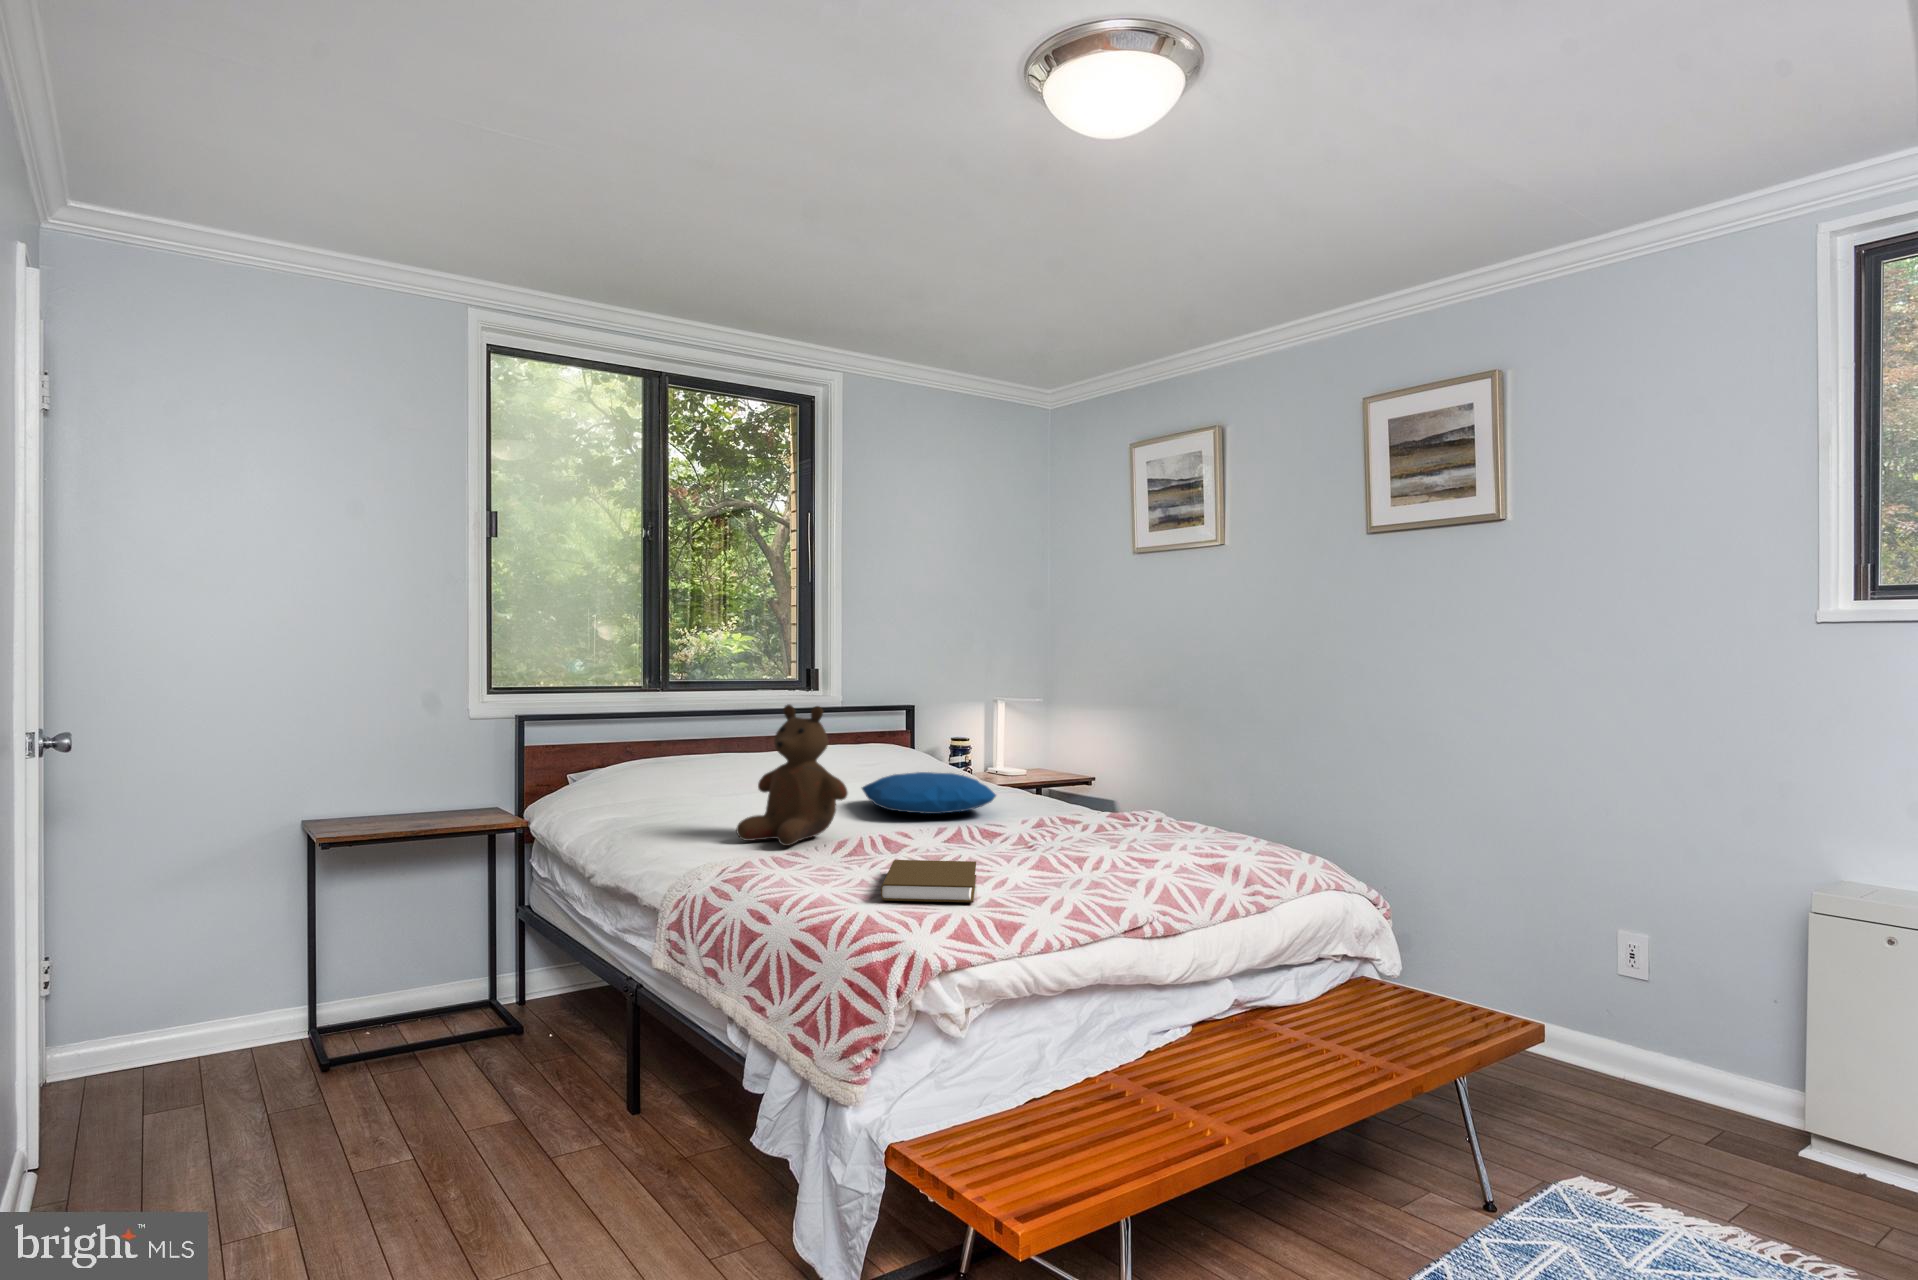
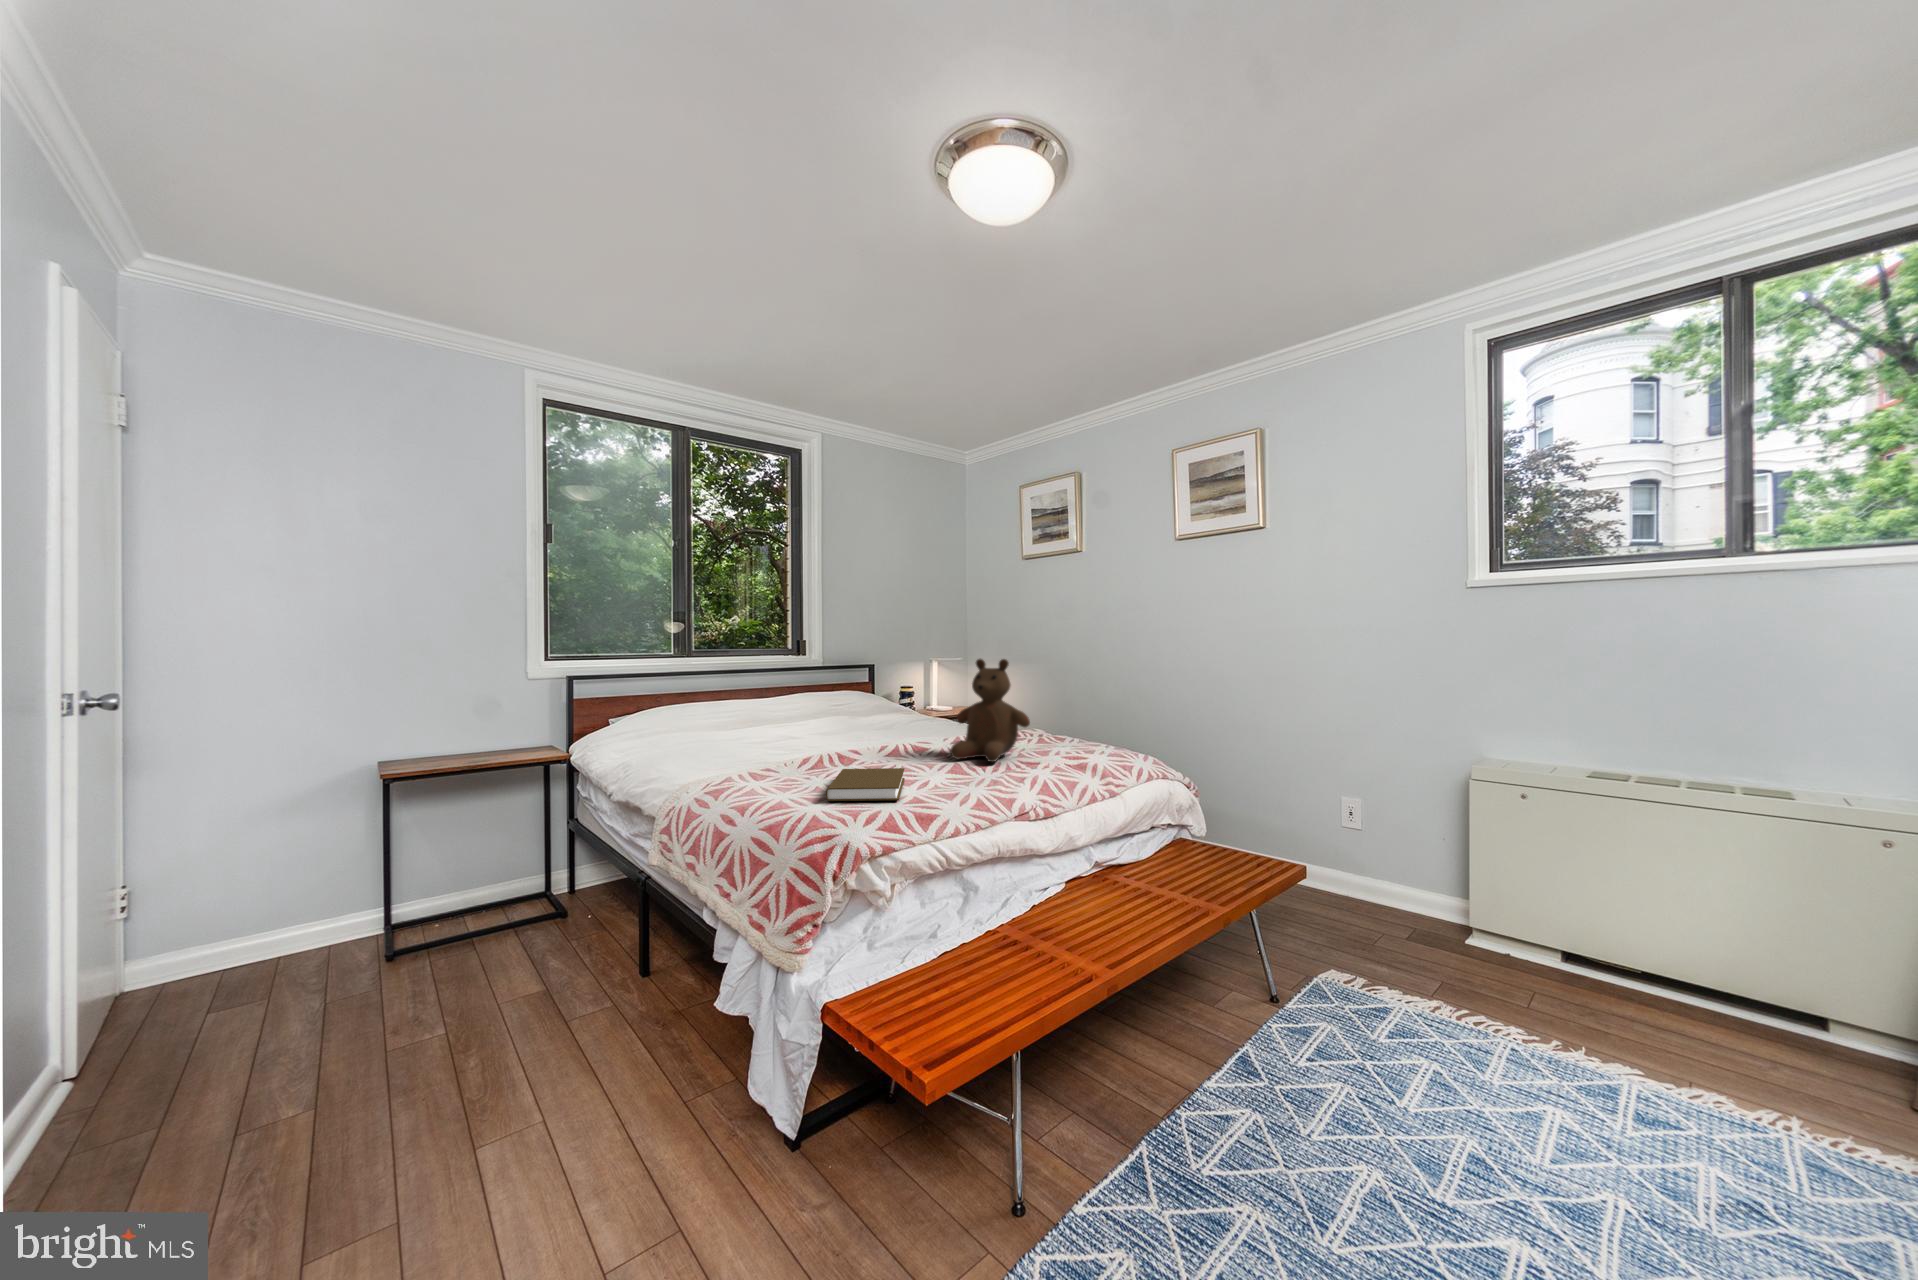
teddy bear: present [736,705,848,846] -> present [950,659,1030,762]
pillow: present [862,772,996,814] -> none [831,707,926,735]

